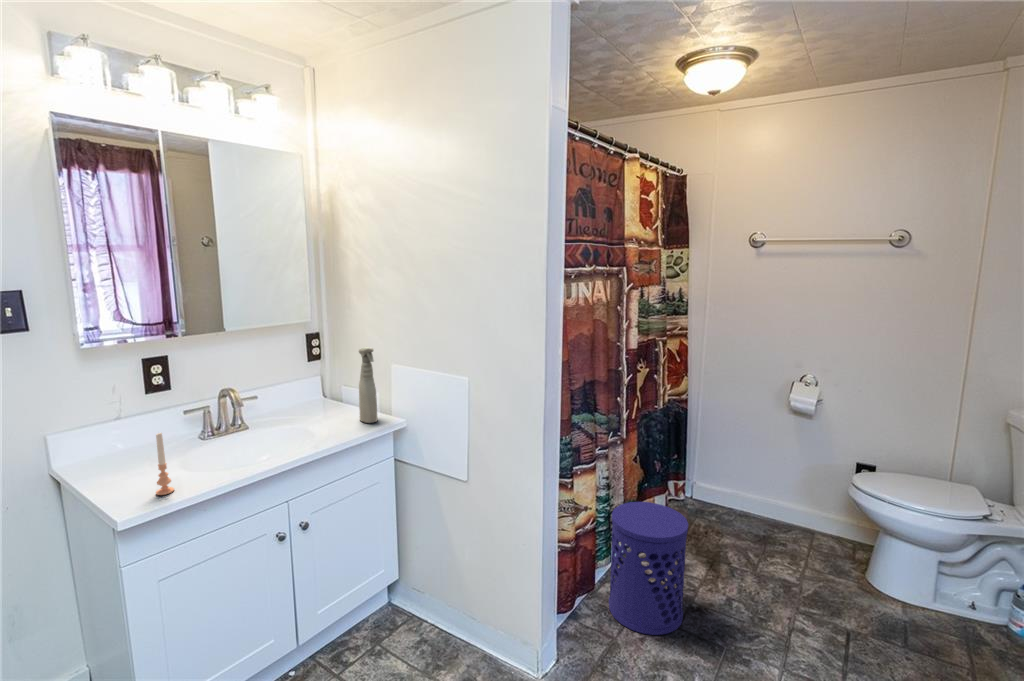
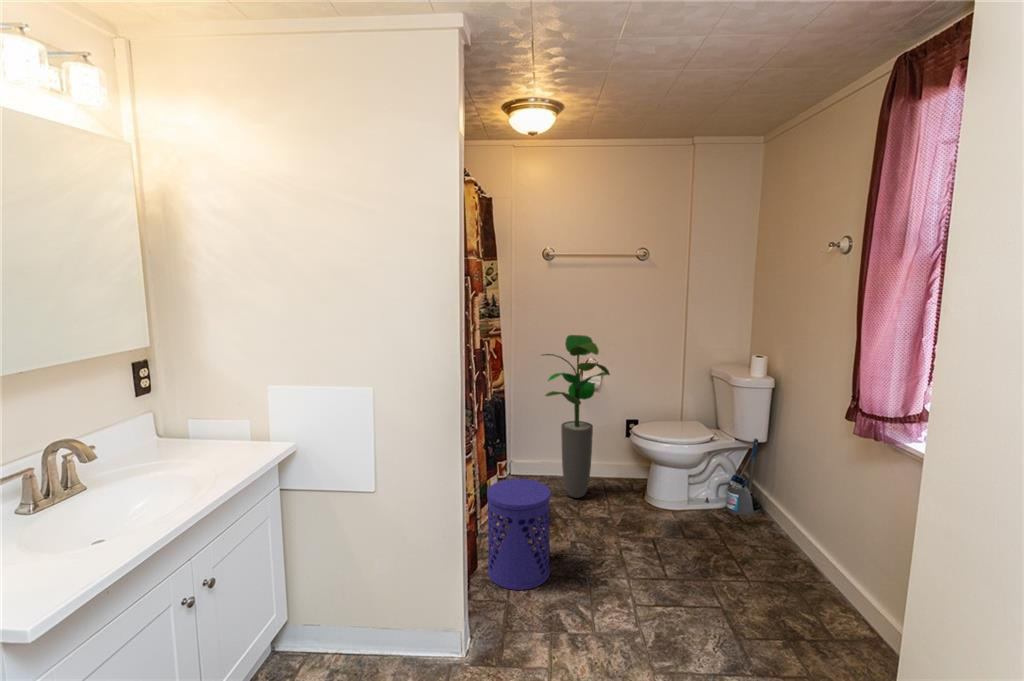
potted plant: none [725,342,827,547] -> present [542,335,610,498]
spray bottle: present [359,347,377,423] -> none [232,370,261,454]
candle: present [156,433,174,495] -> none [34,504,63,588]

